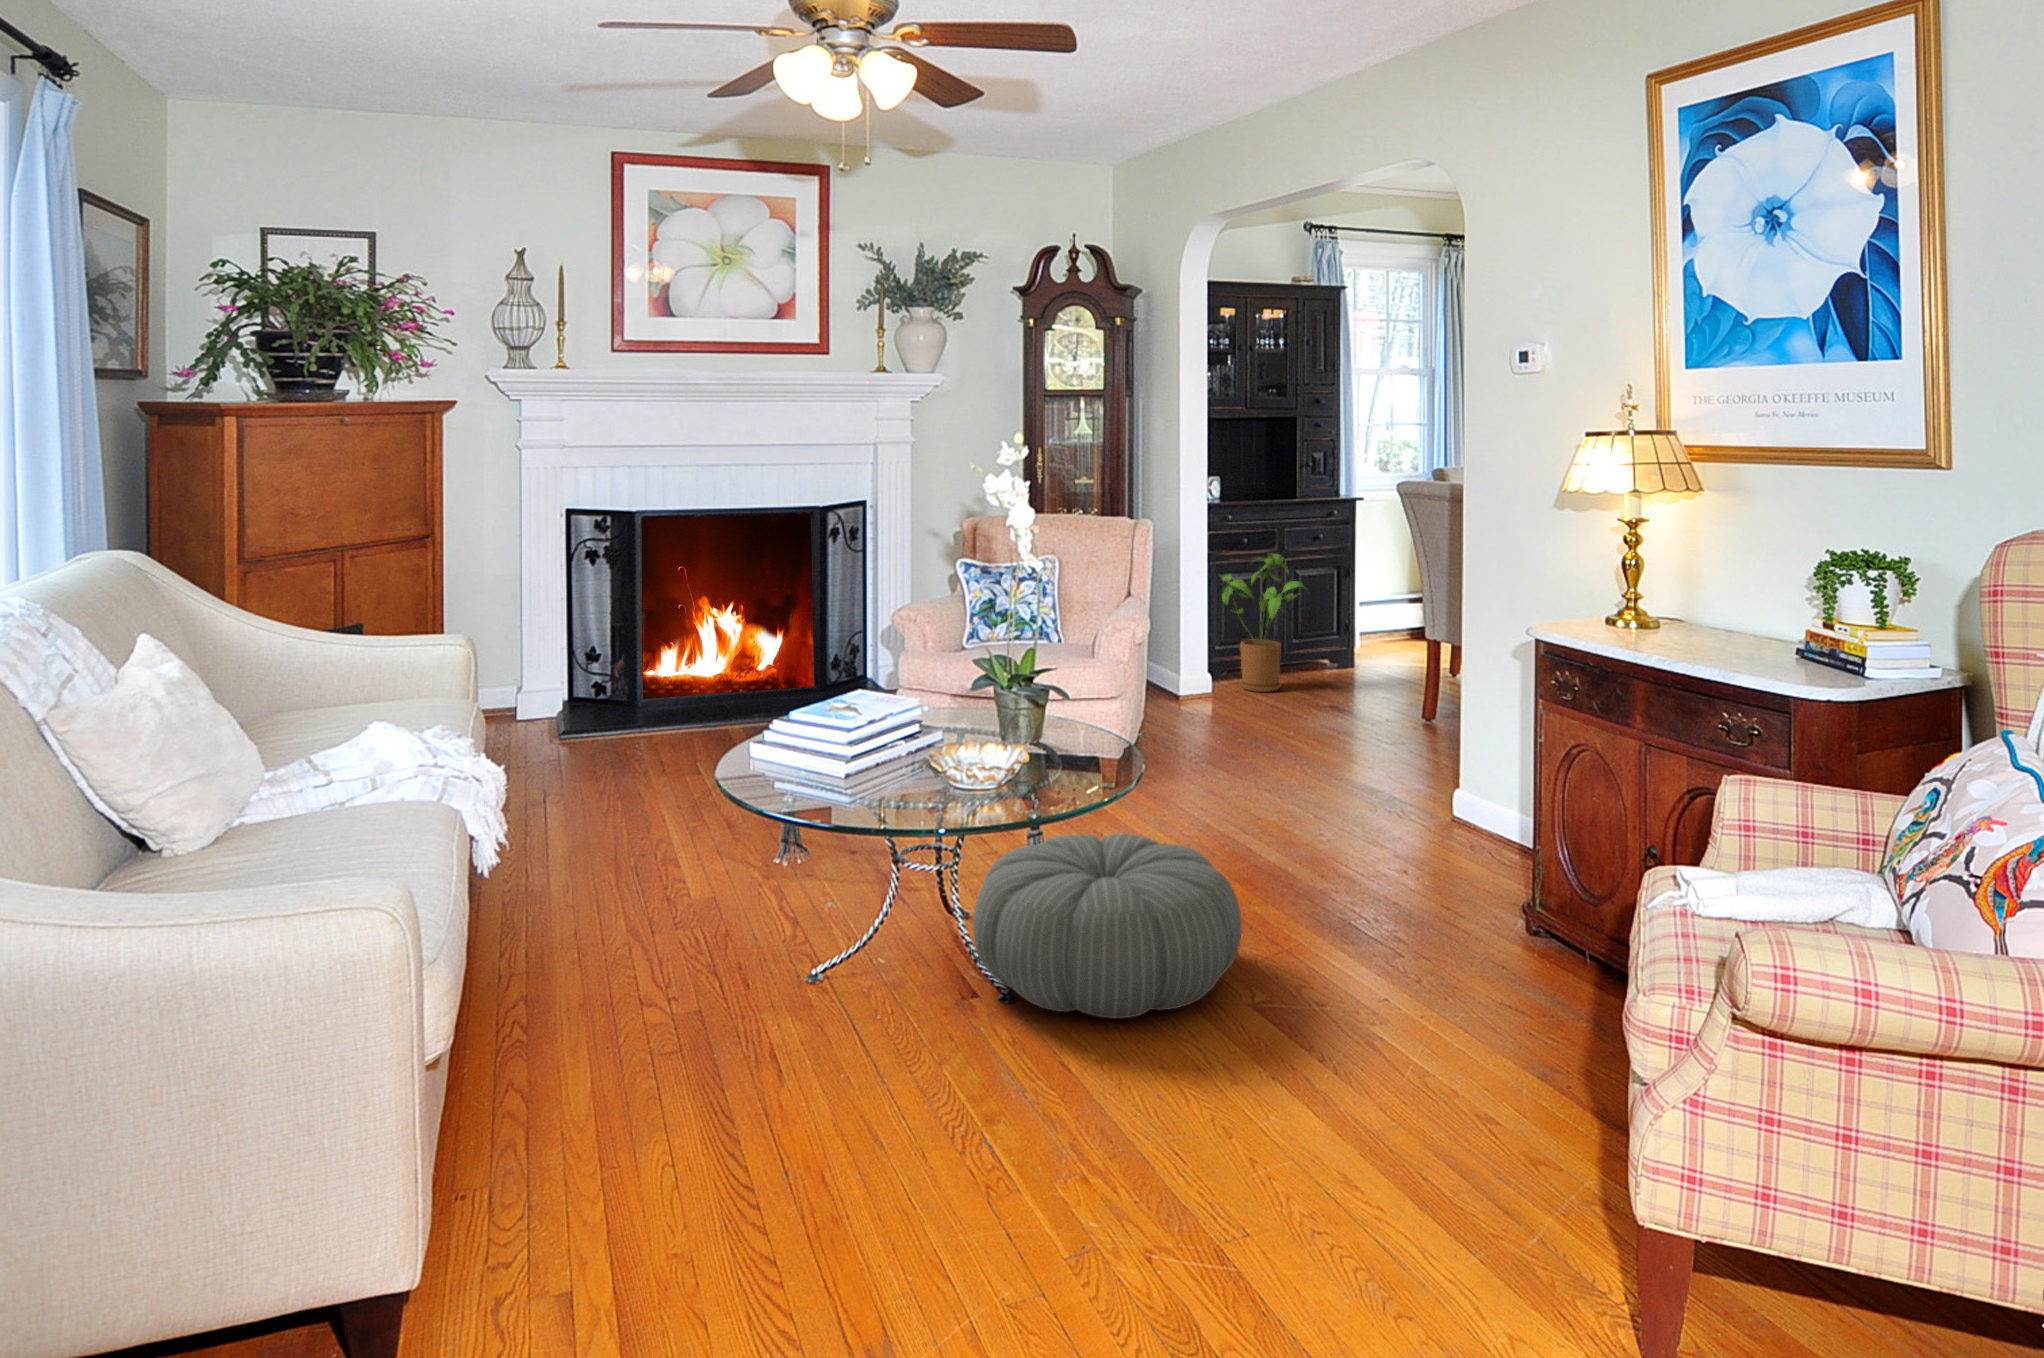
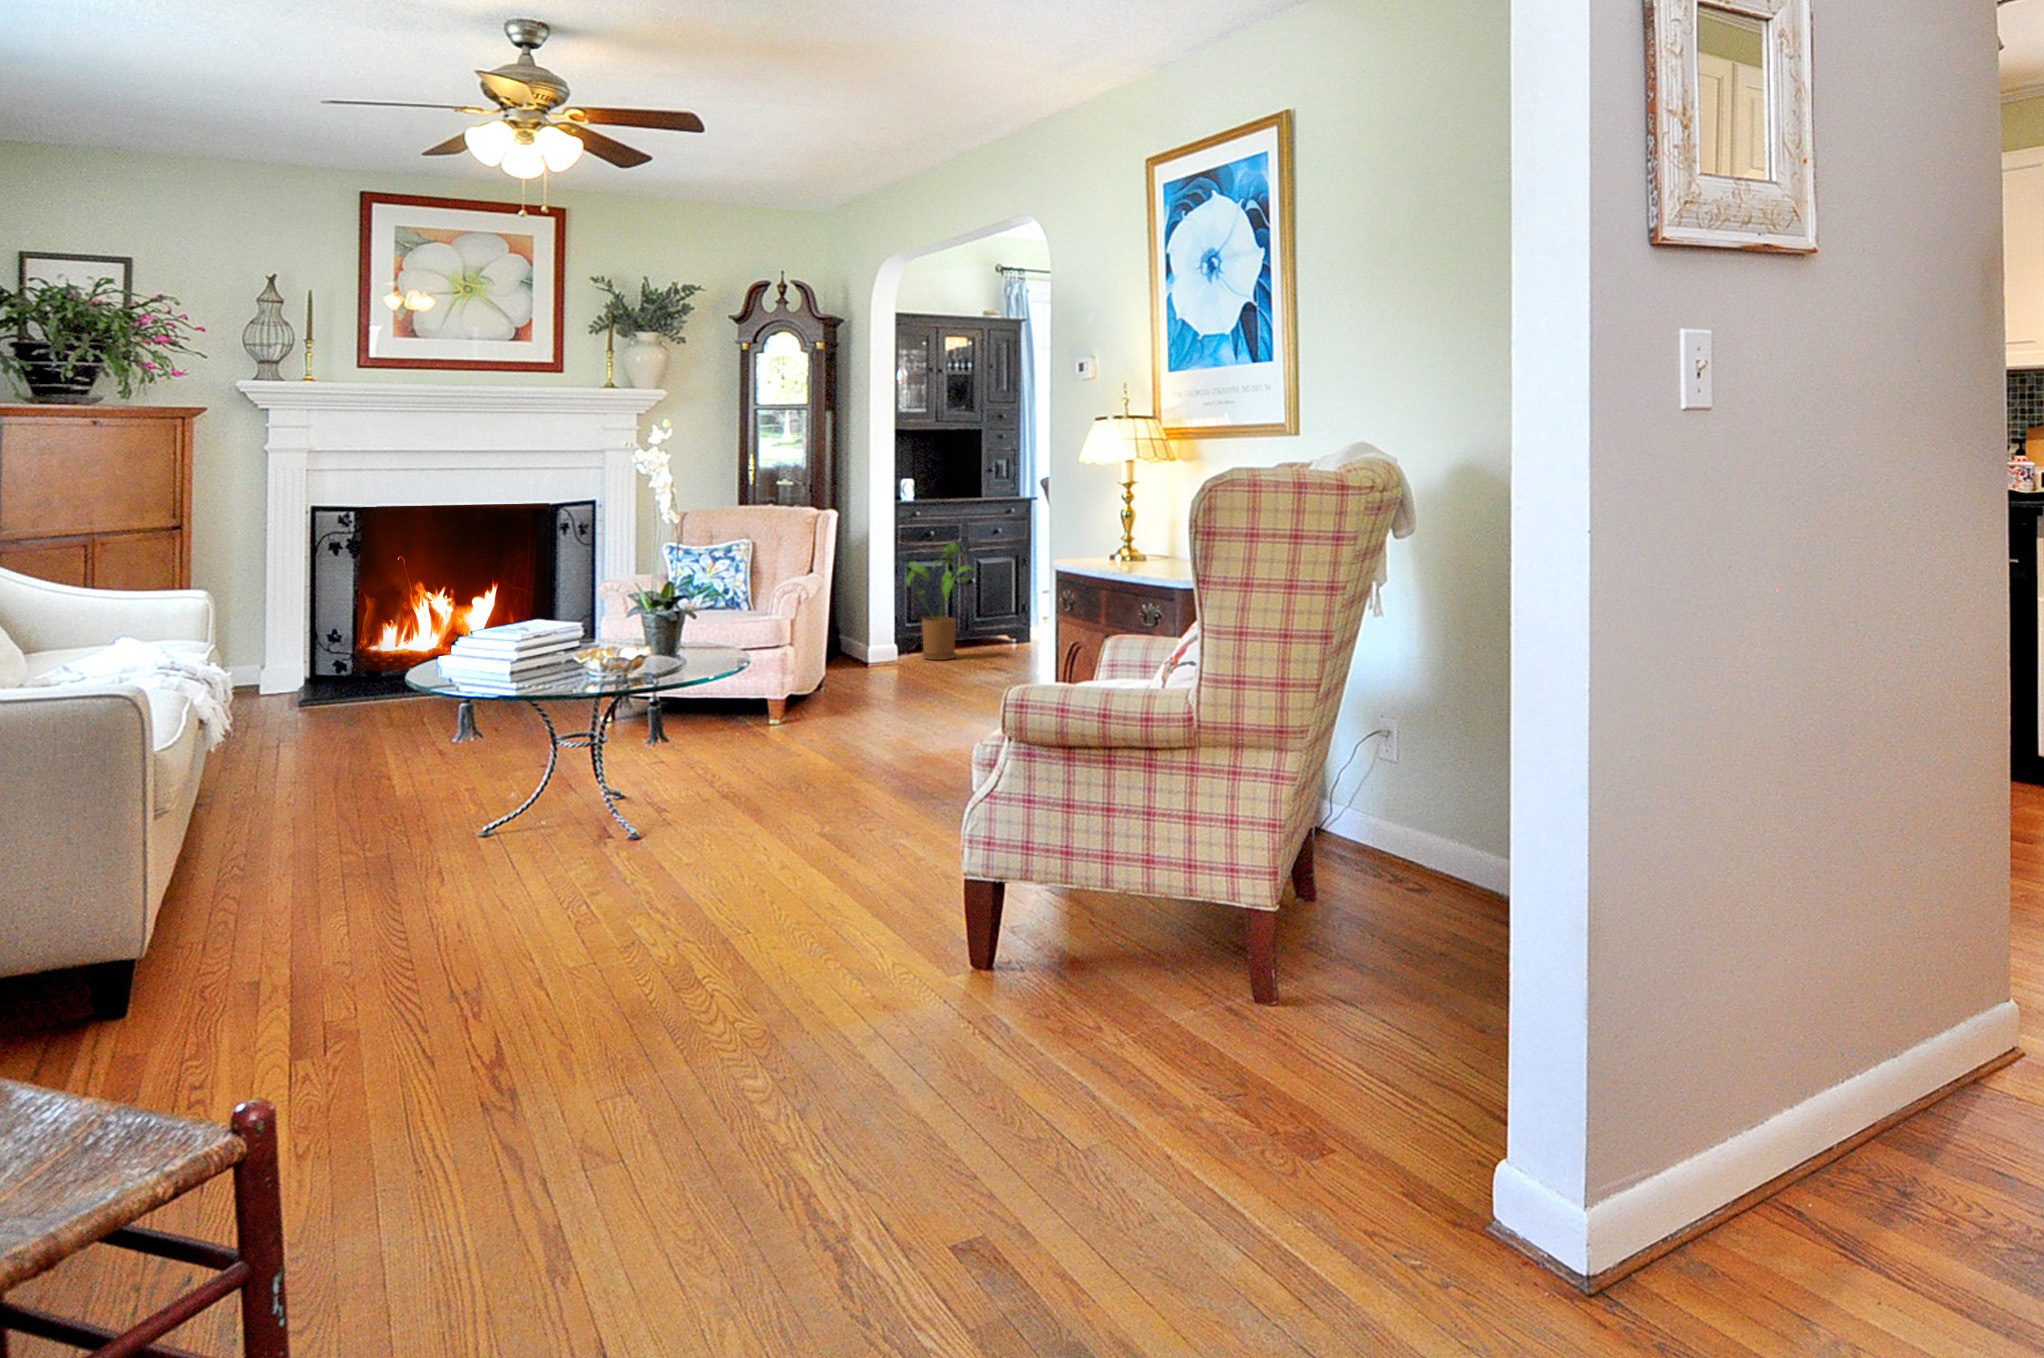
pouf: present [973,833,1242,1018] -> none [601,722,808,841]

